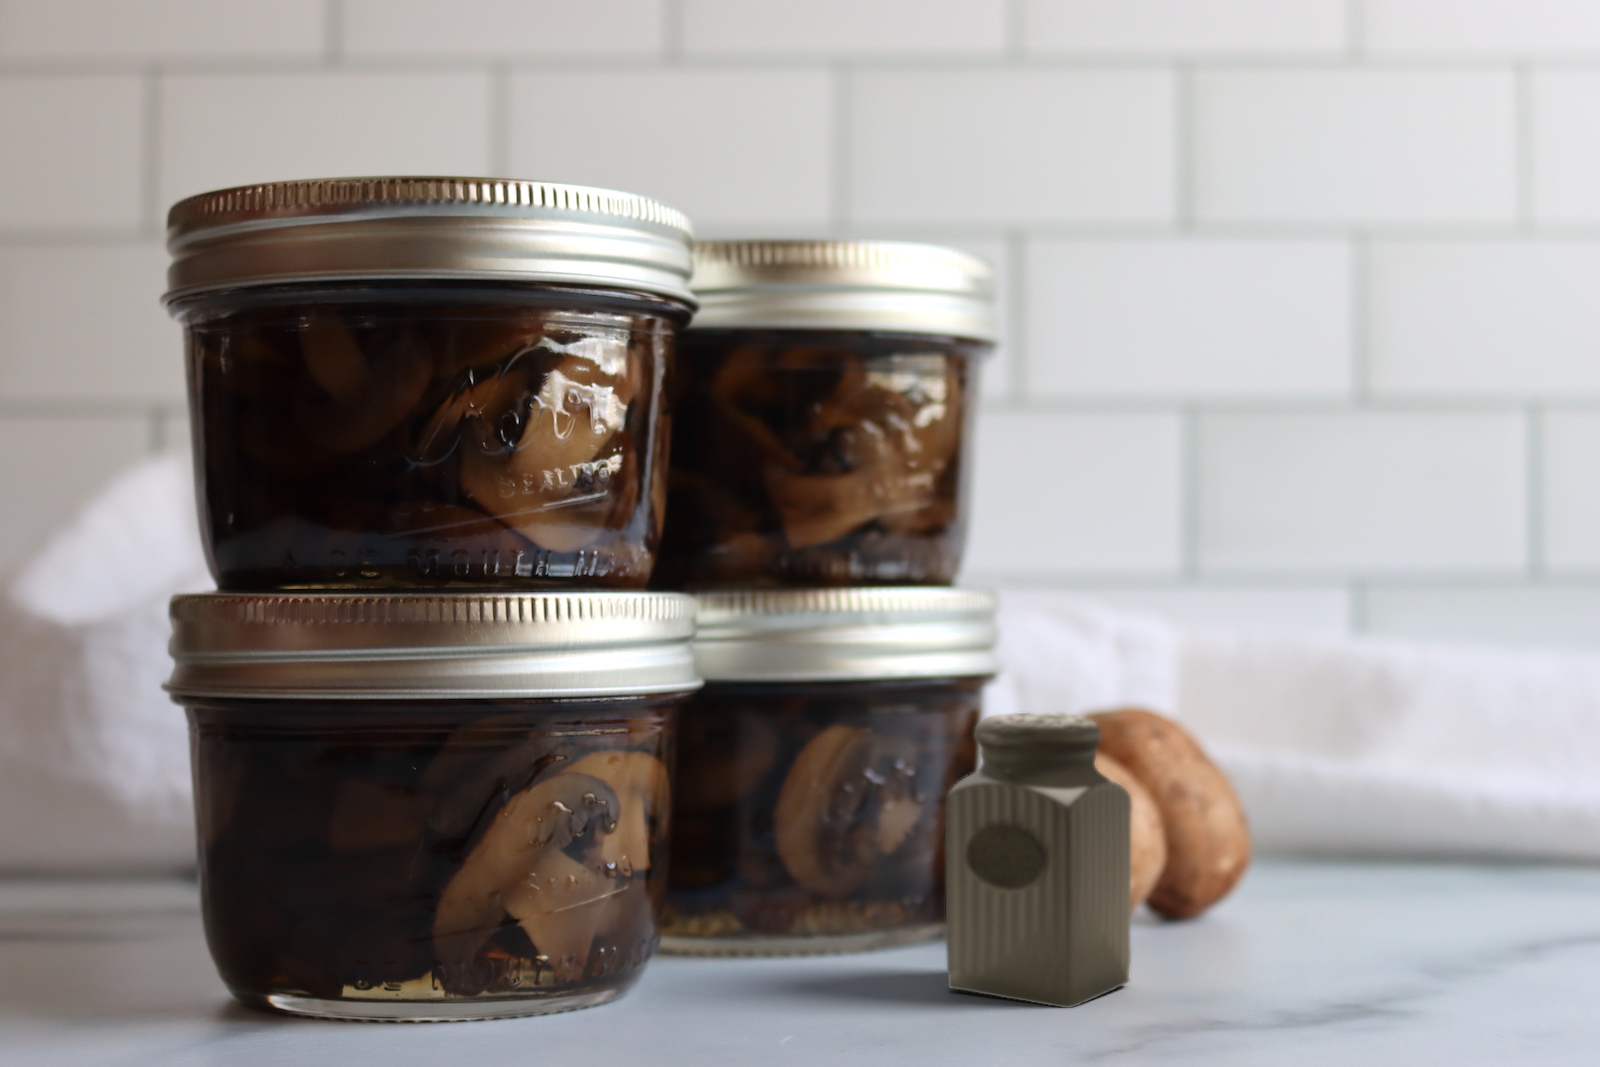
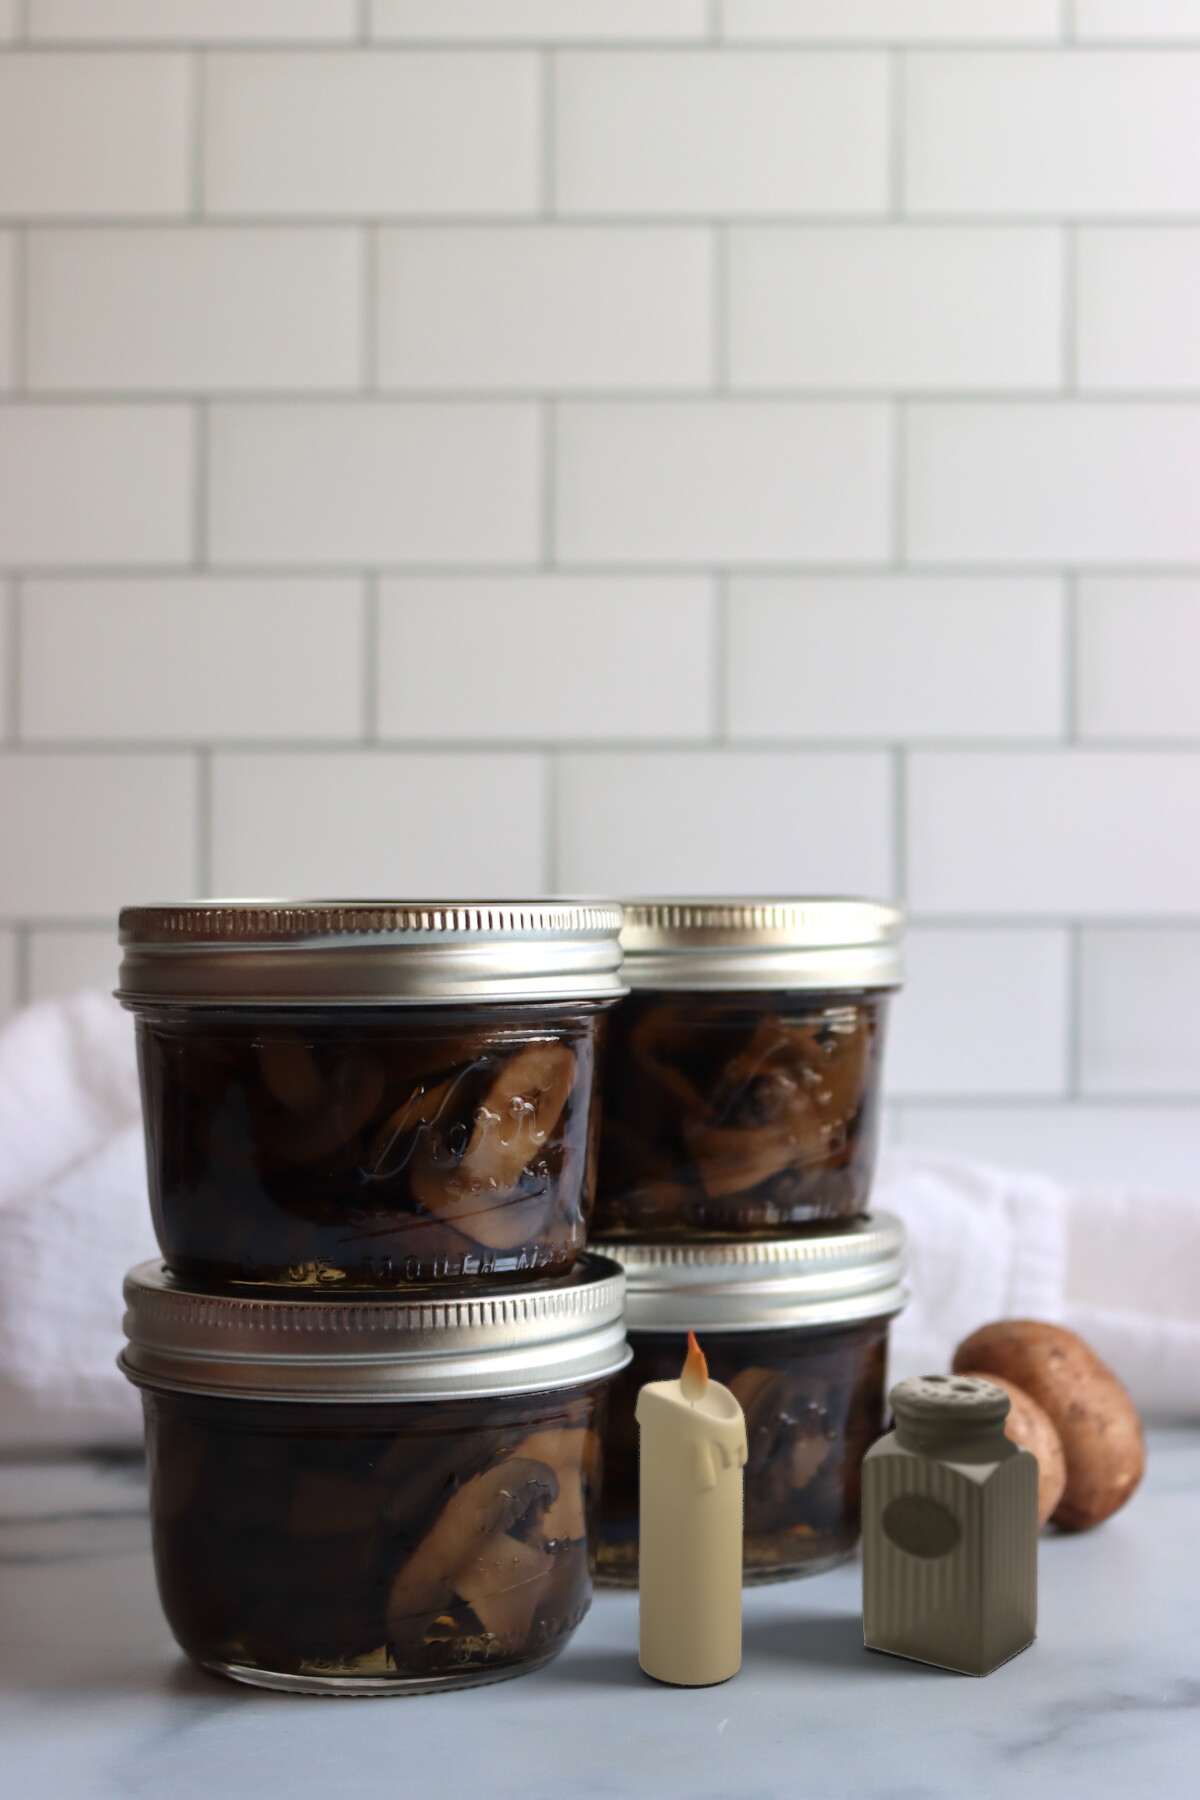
candle: none [705,647,822,1013] -> present [635,1330,748,1685]

